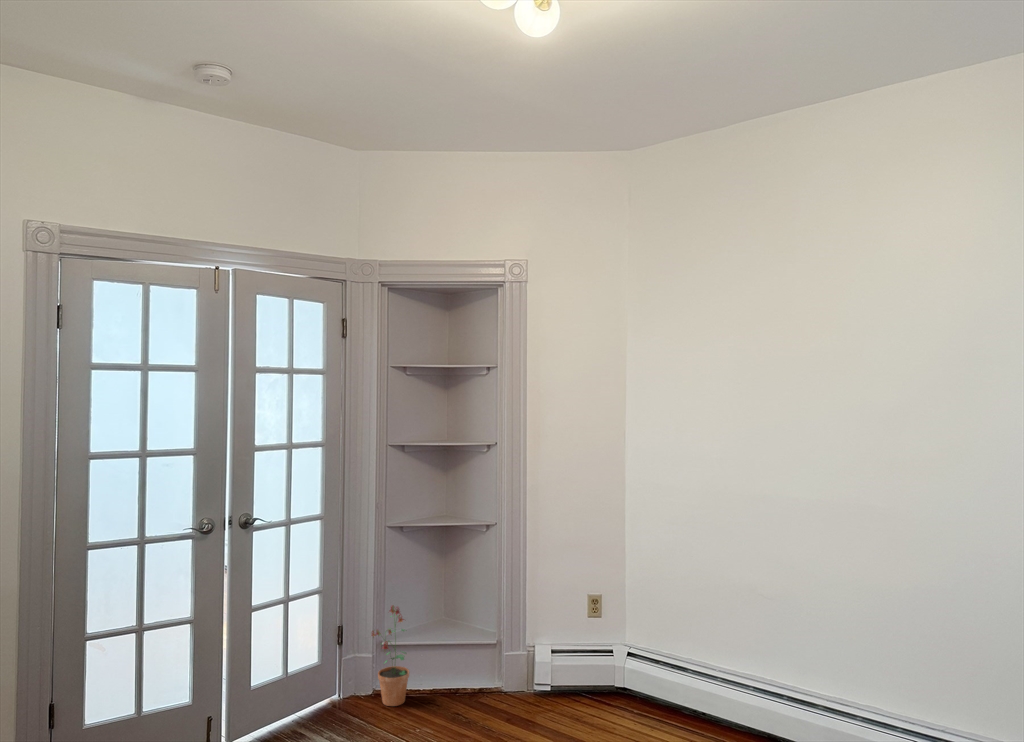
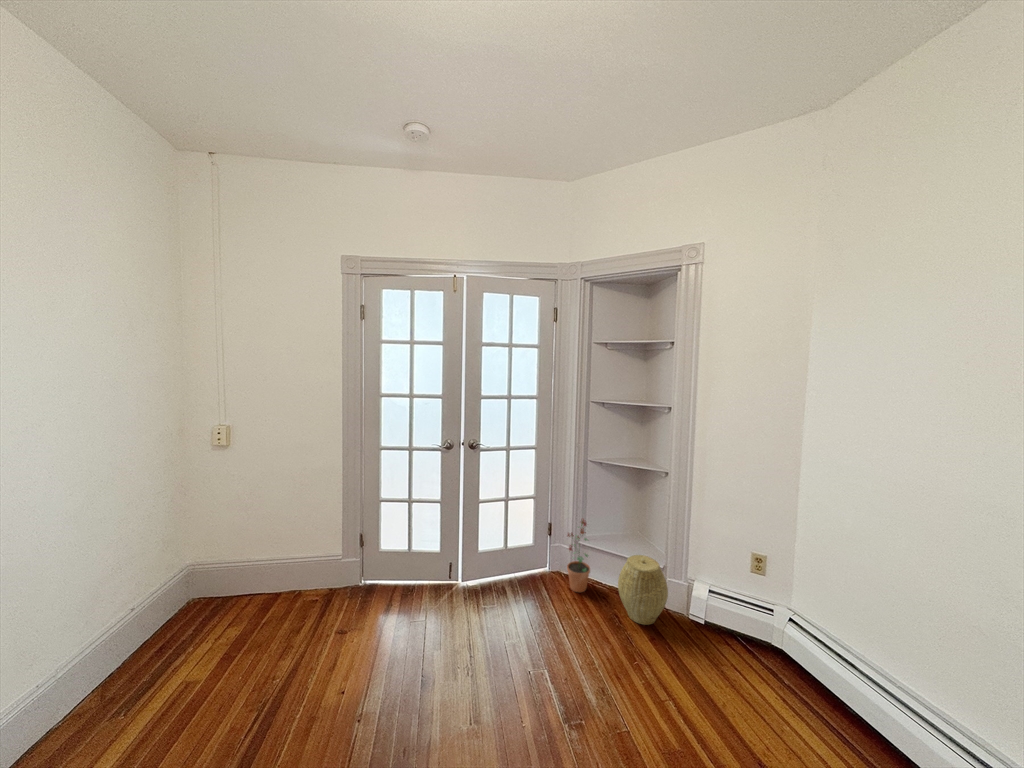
woven basket: none [453,629,511,710] -> present [618,555,668,625]

